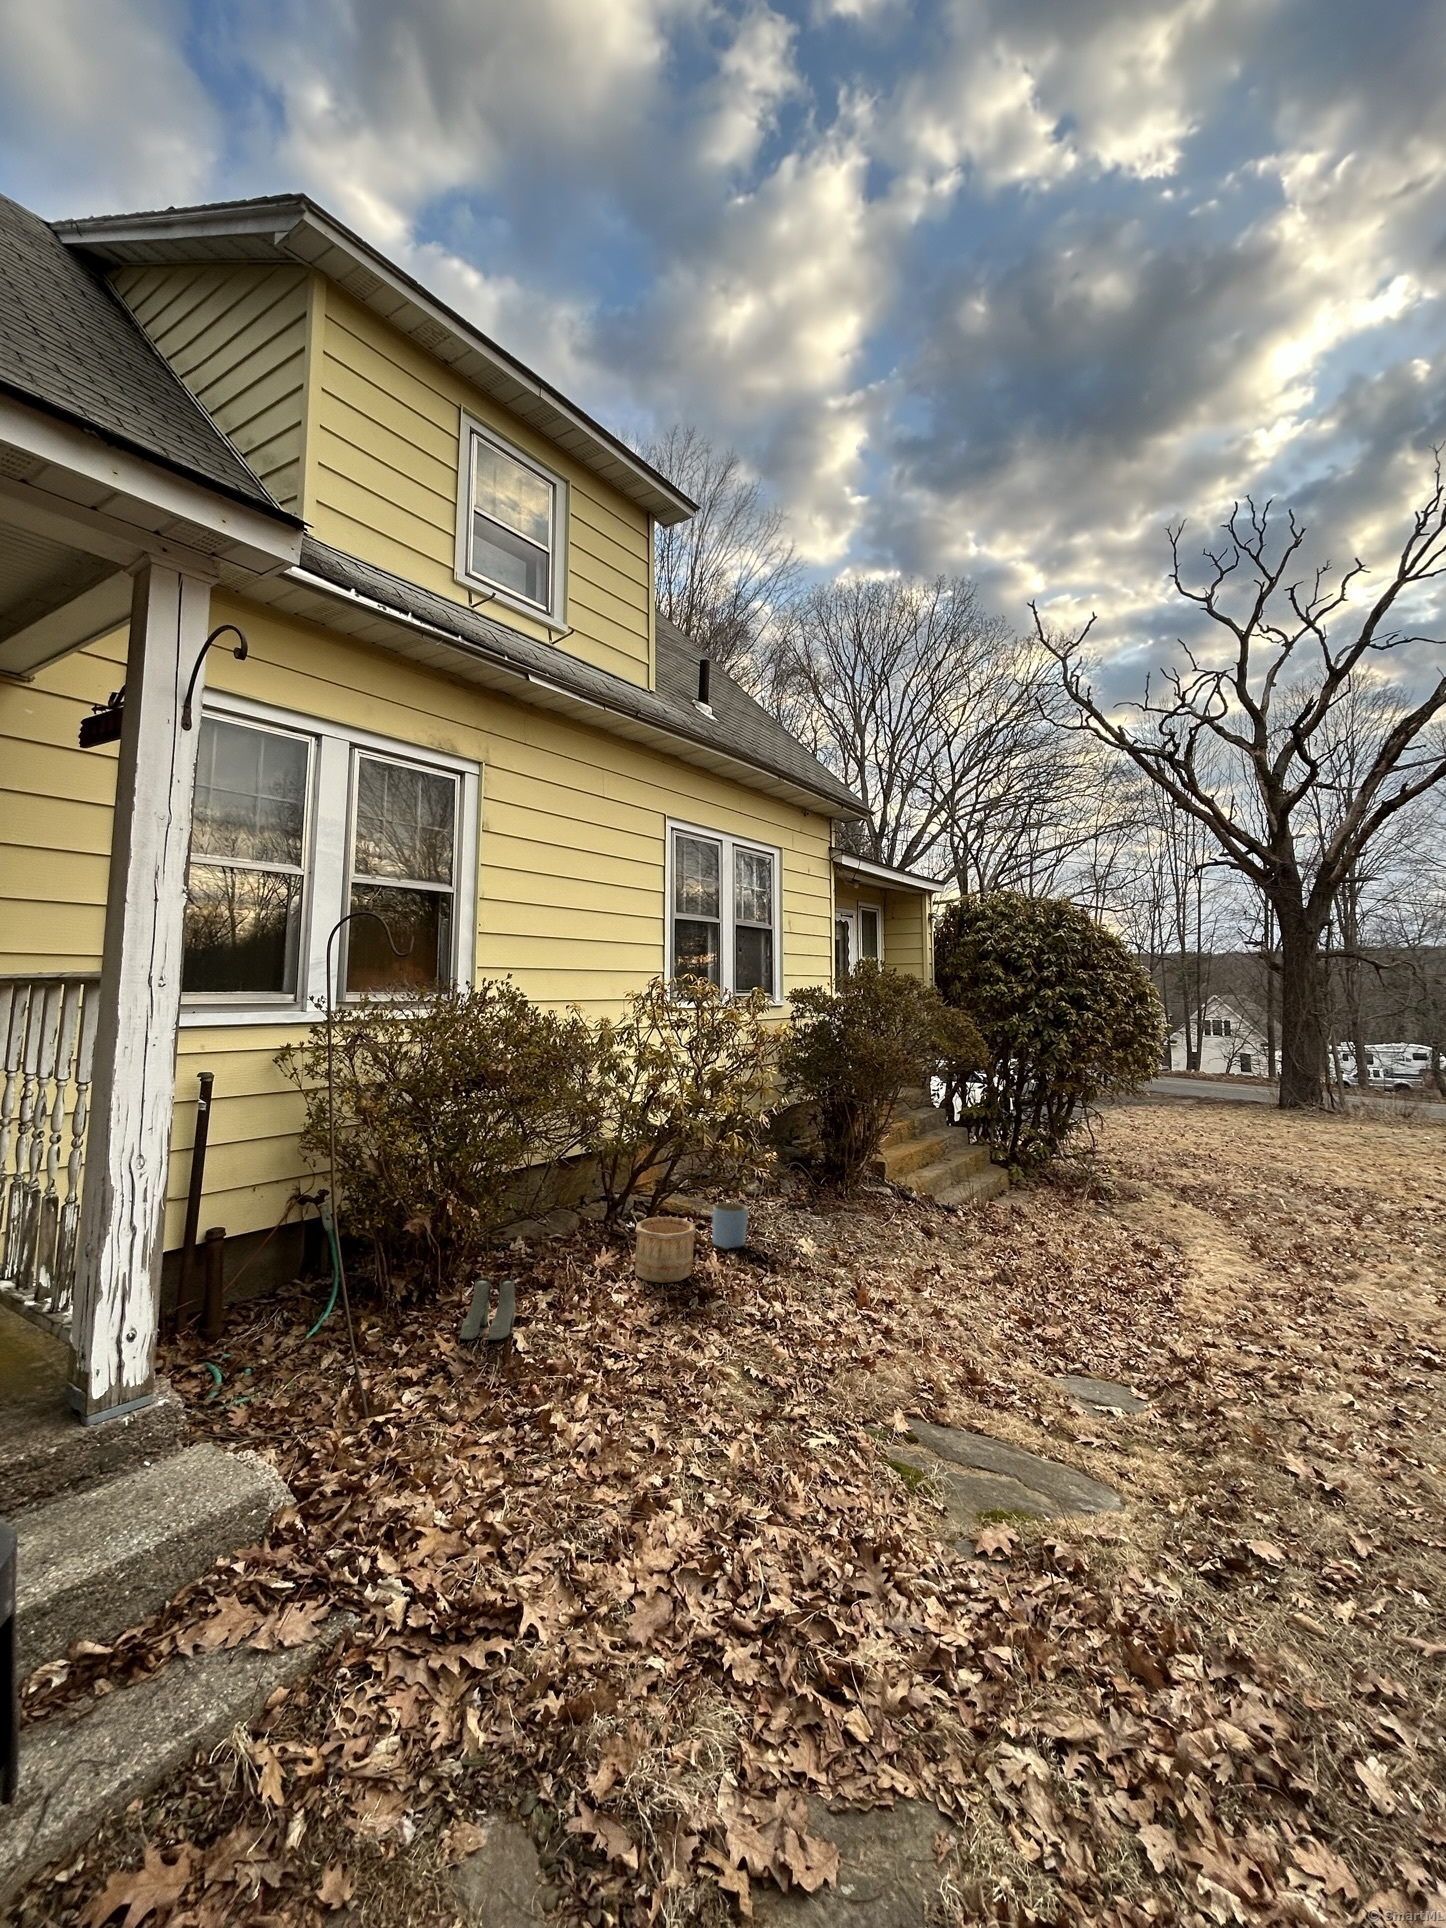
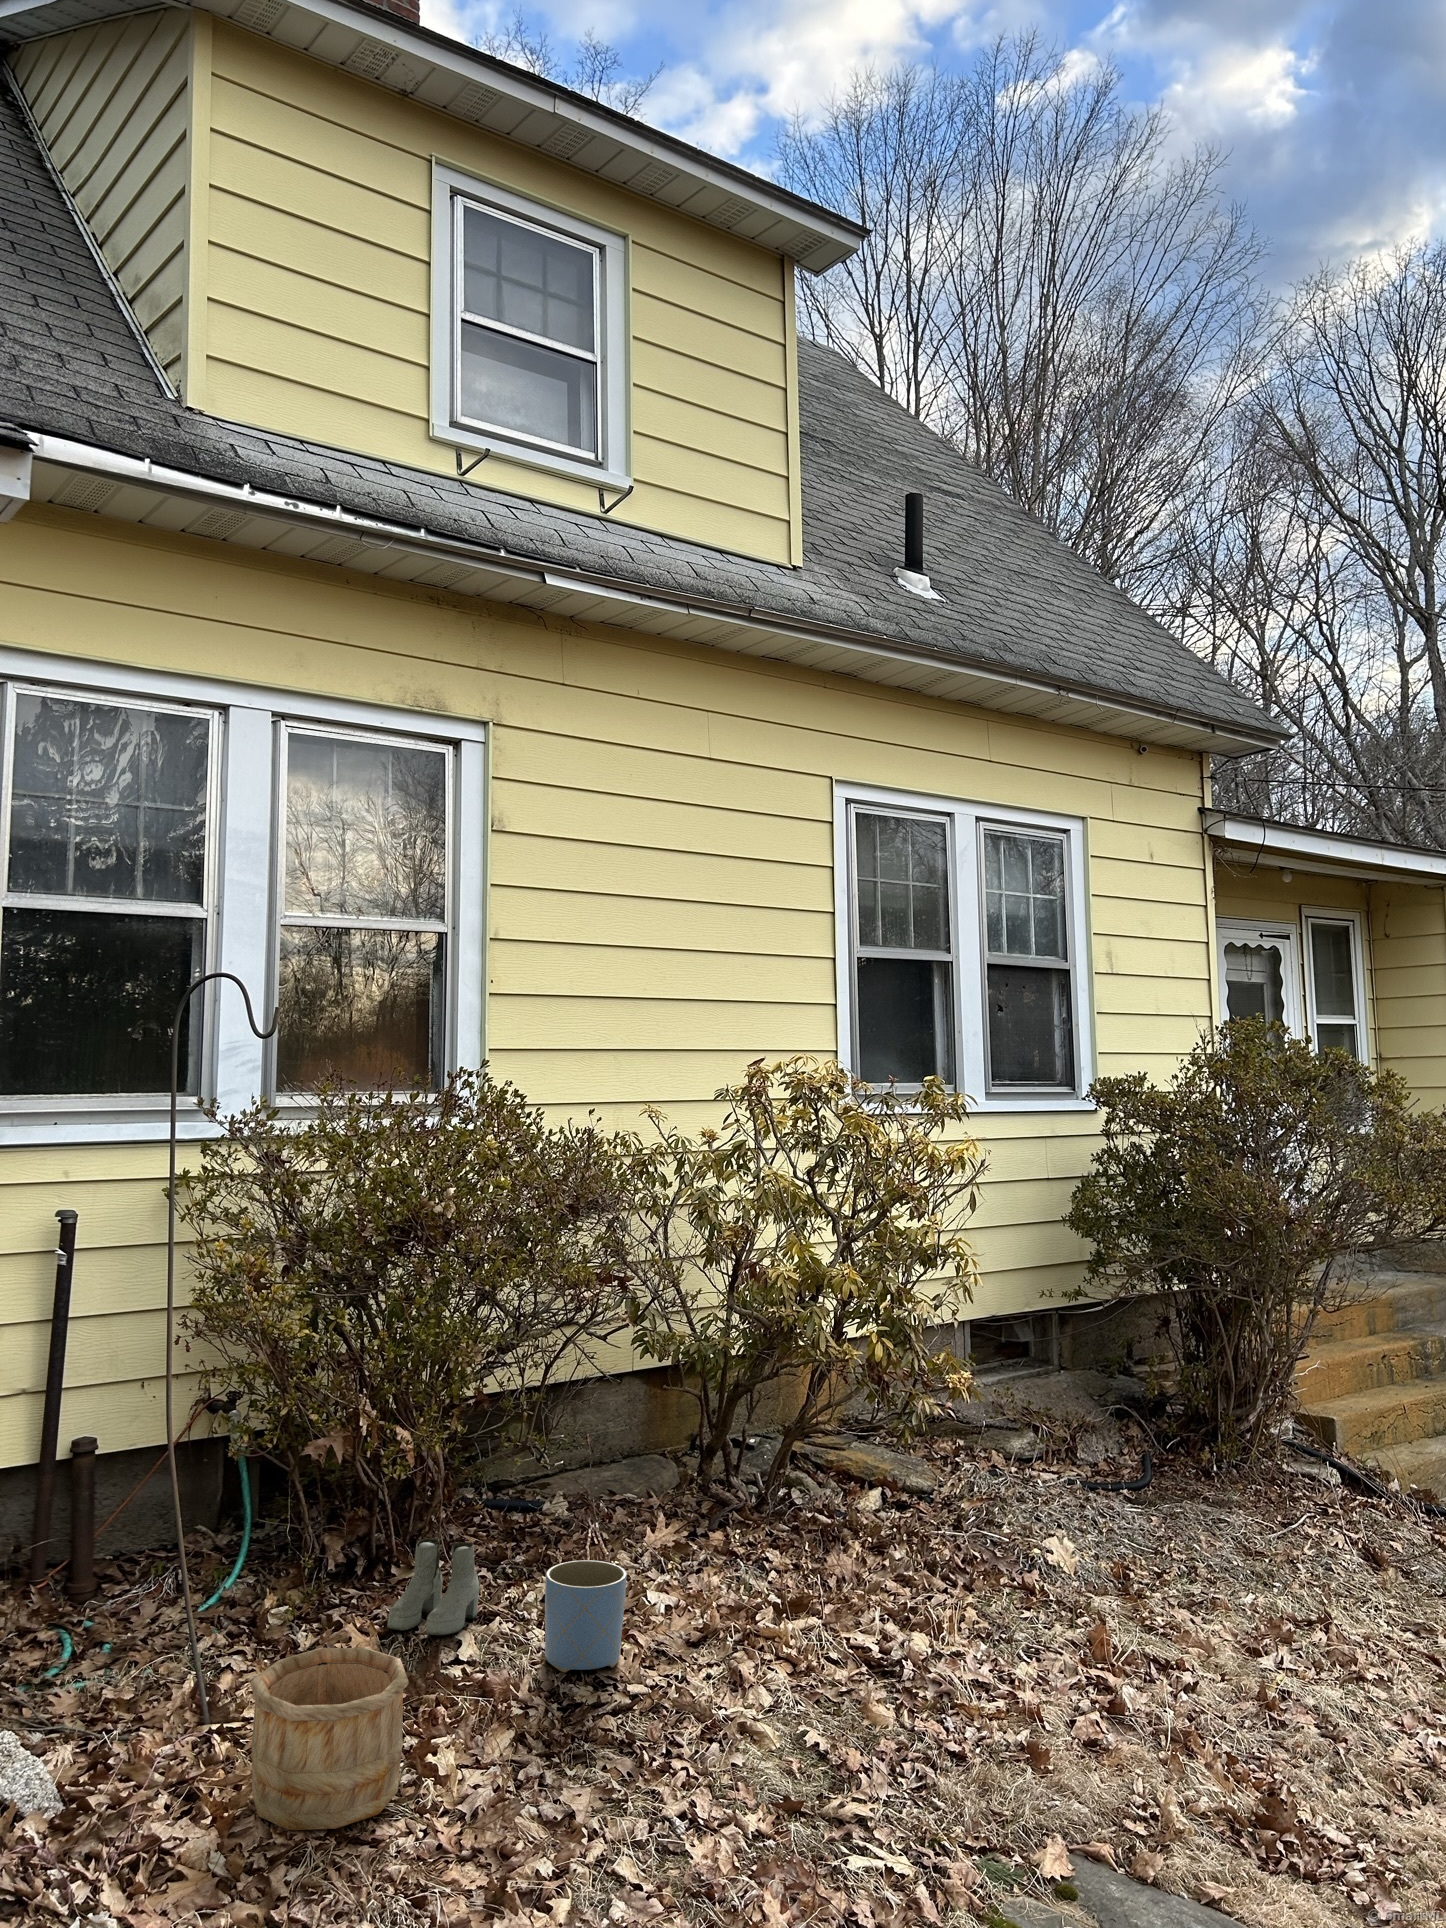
planter: present [713,1202,748,1249] -> present [545,1560,627,1673]
wooden bucket: present [635,1217,696,1283] -> present [250,1648,408,1830]

